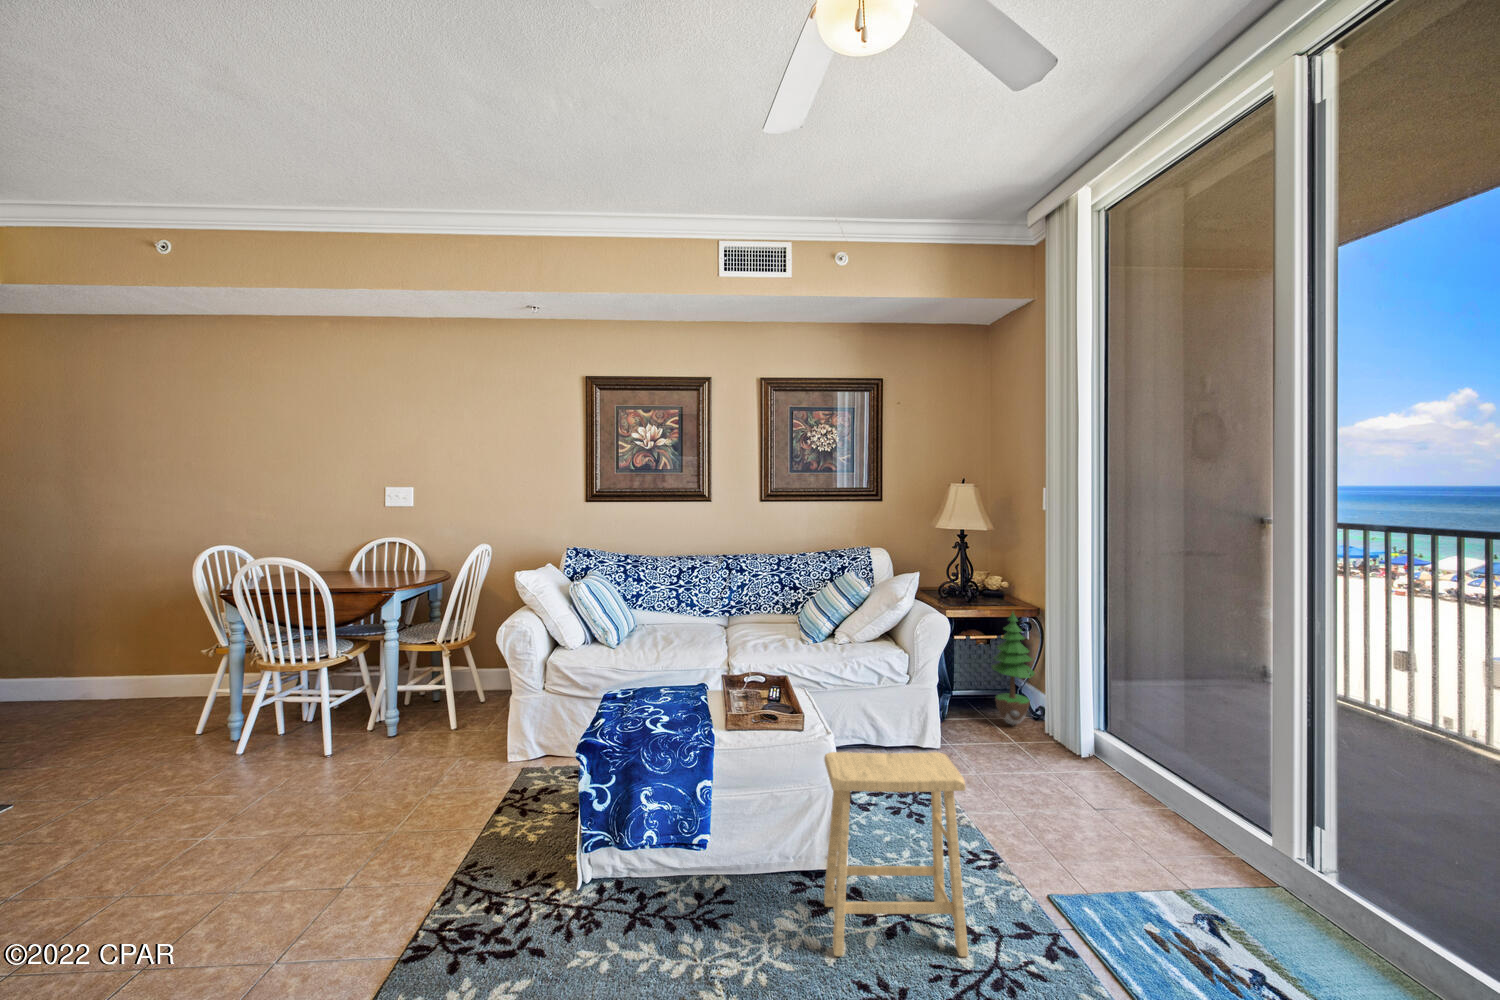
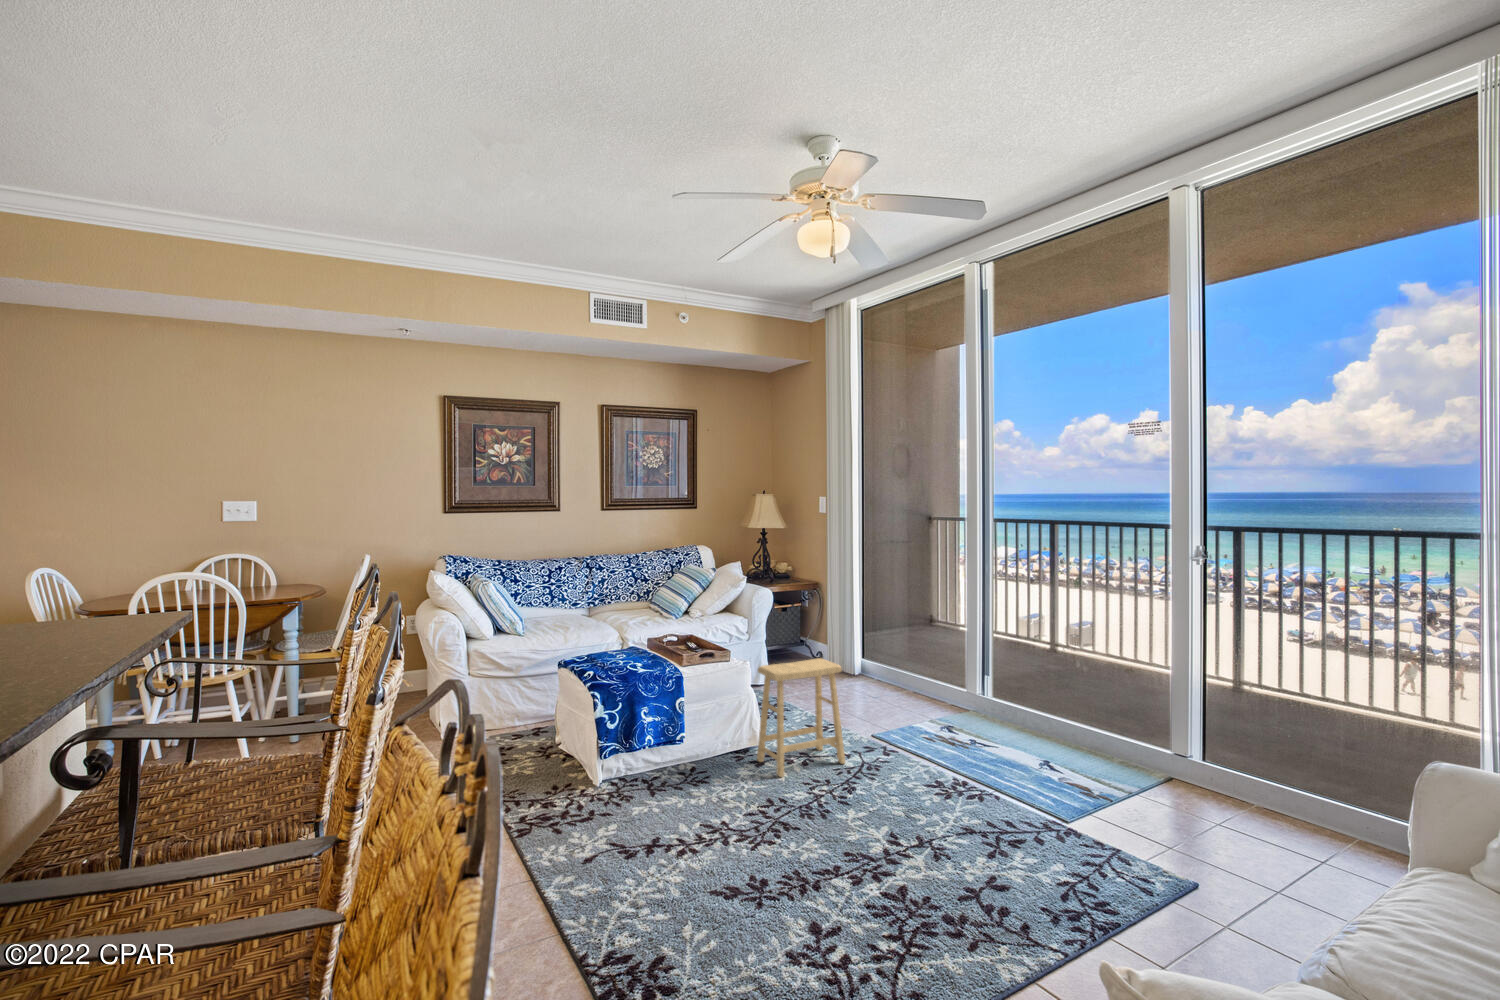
potted tree: present [992,612,1035,725] -> none [795,584,825,666]

